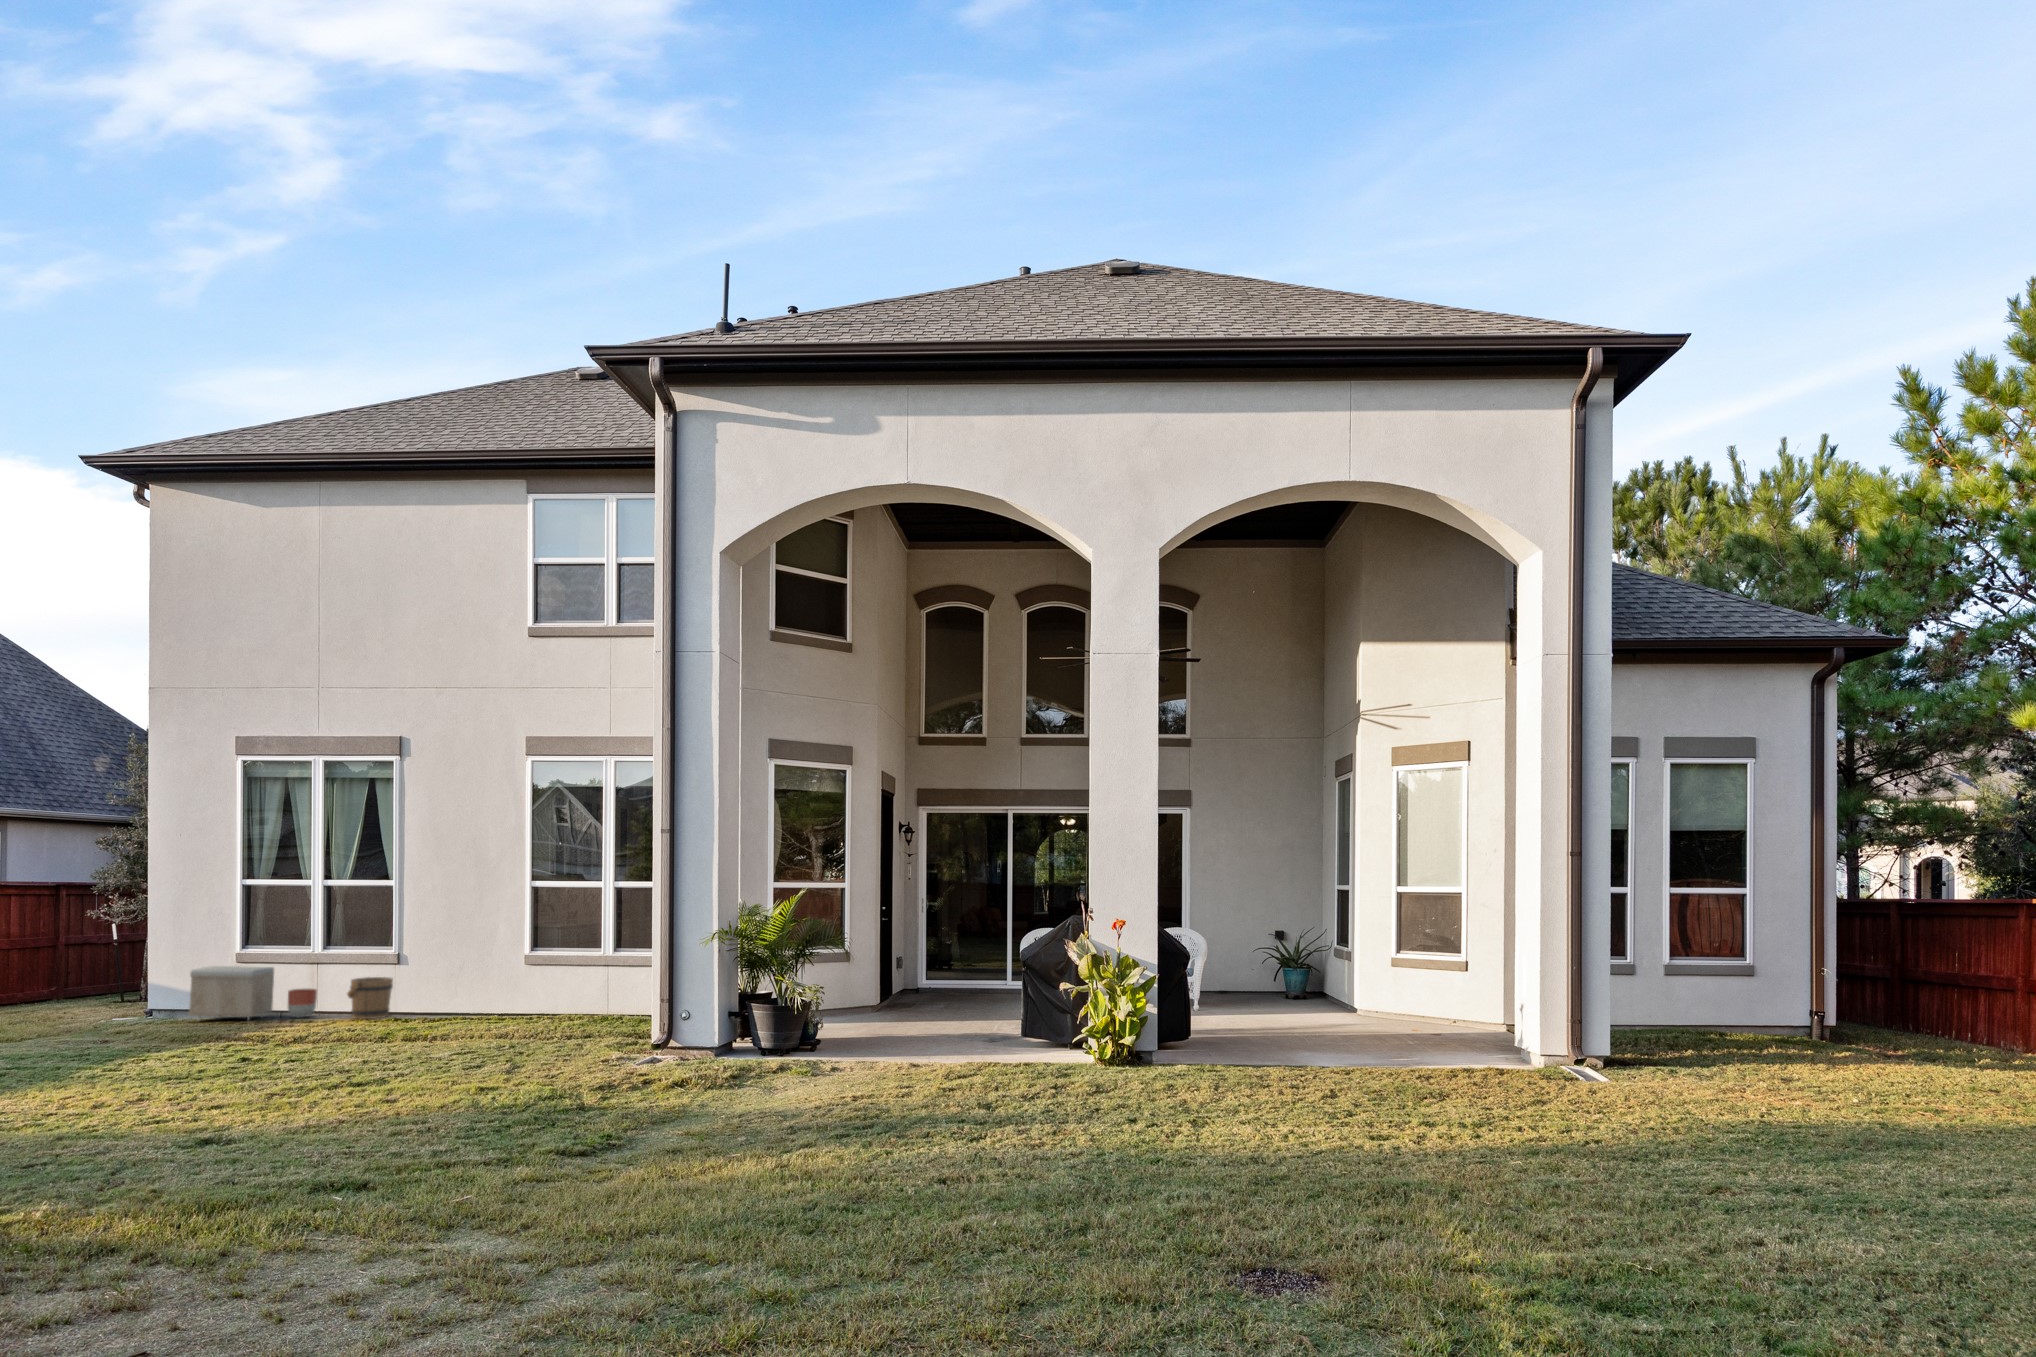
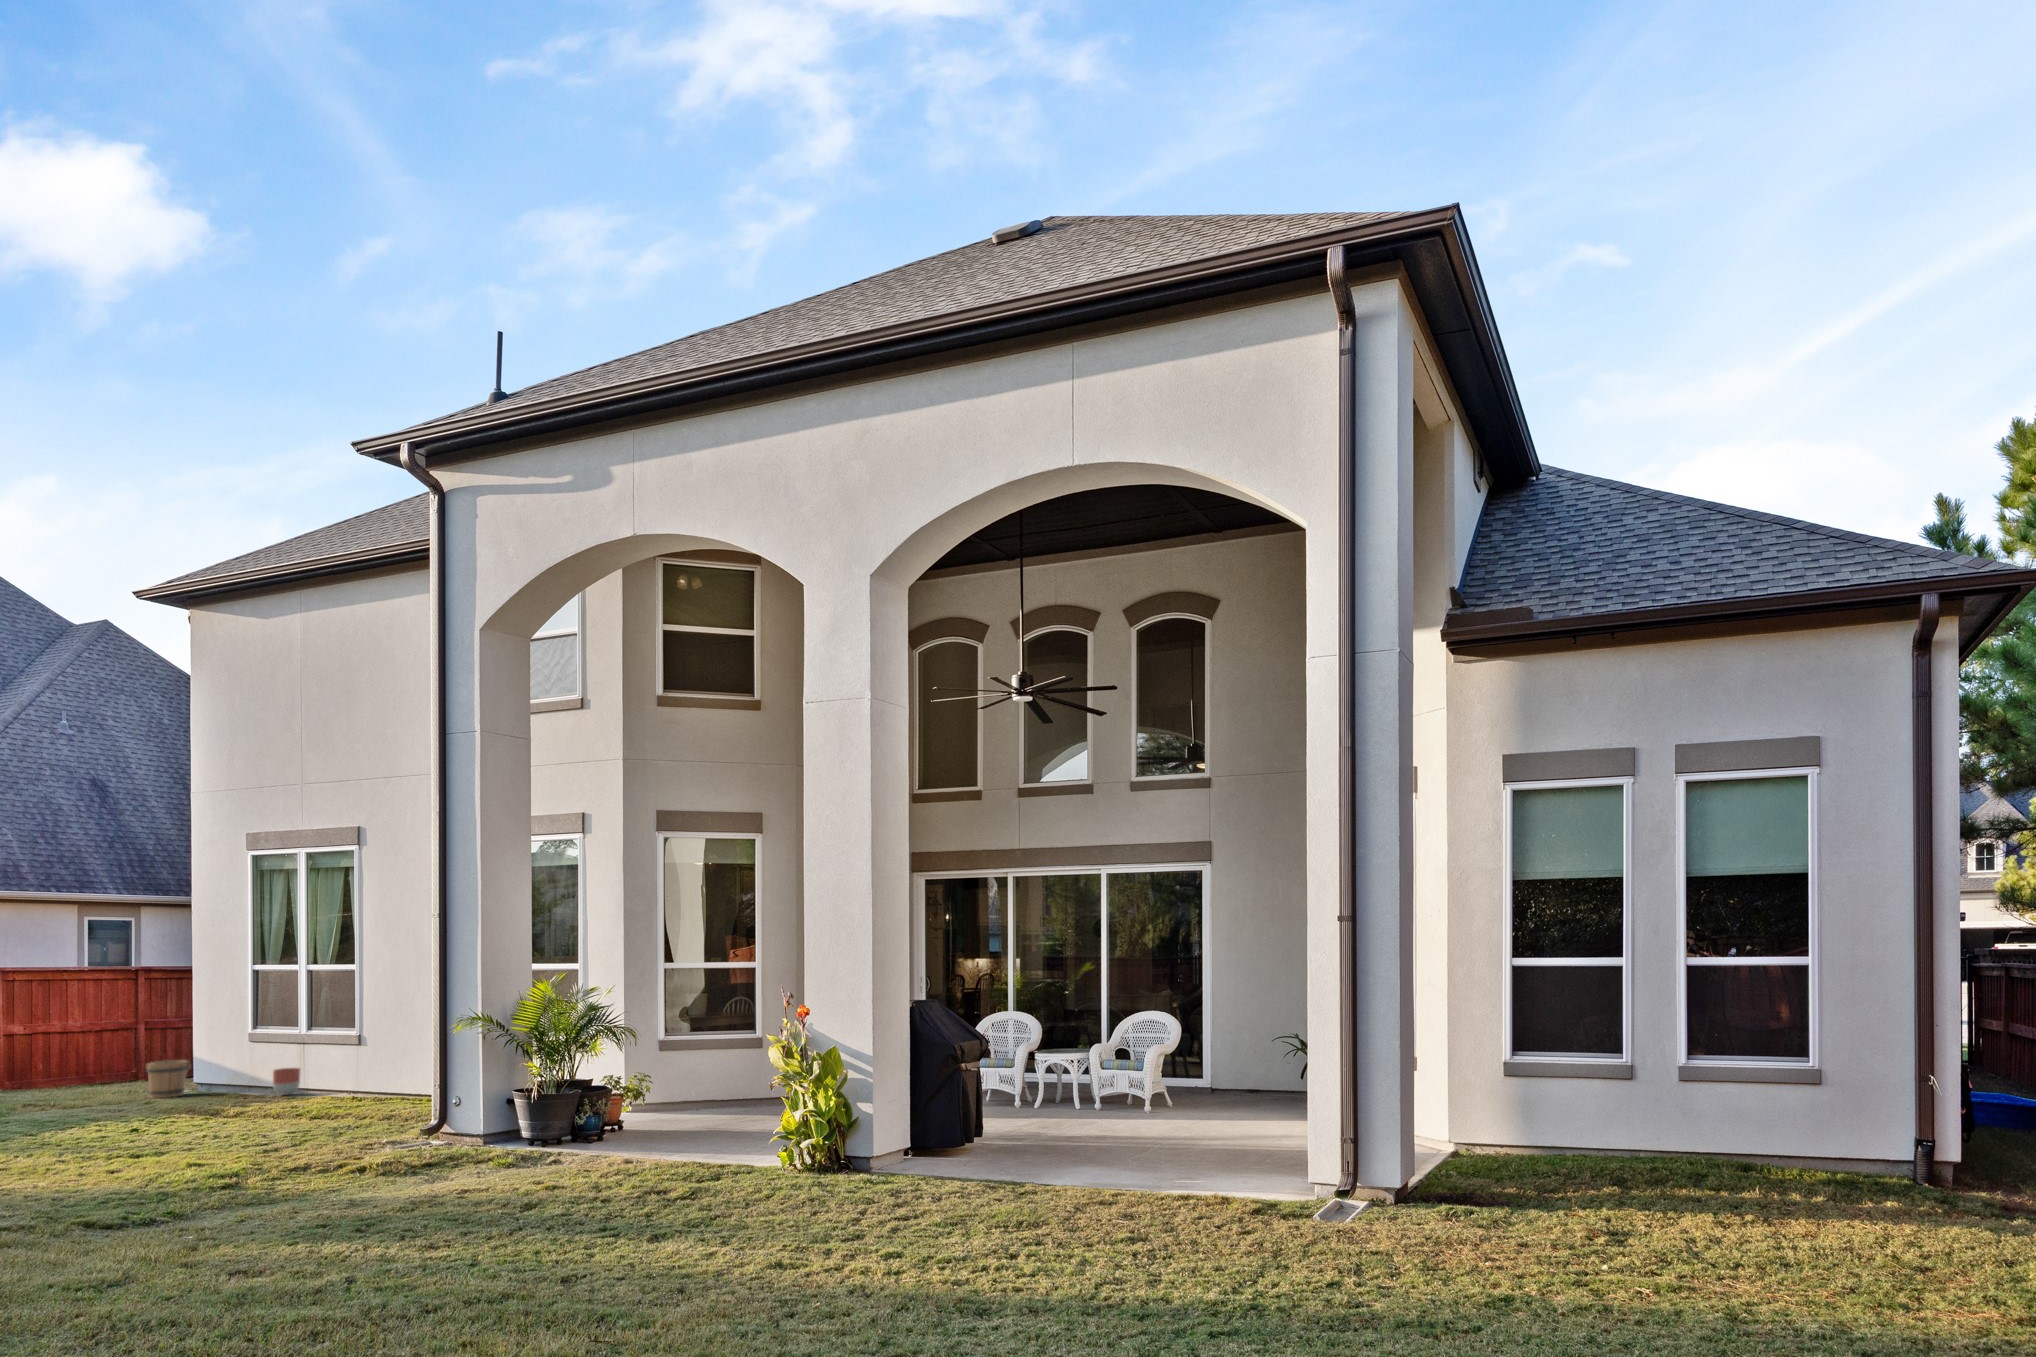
storage bench: present [189,966,274,1021] -> none [198,1046,272,1099]
bucket: present [347,977,393,1019] -> present [145,1060,191,1098]

